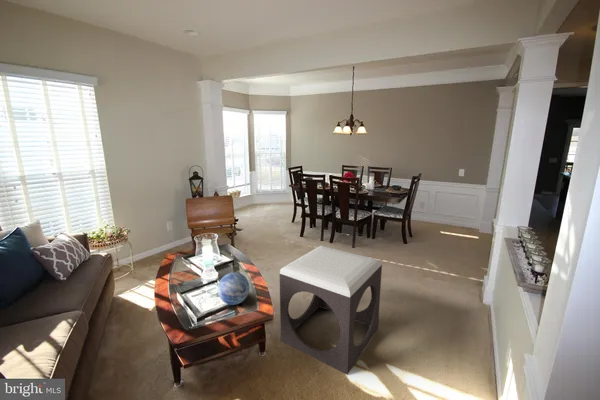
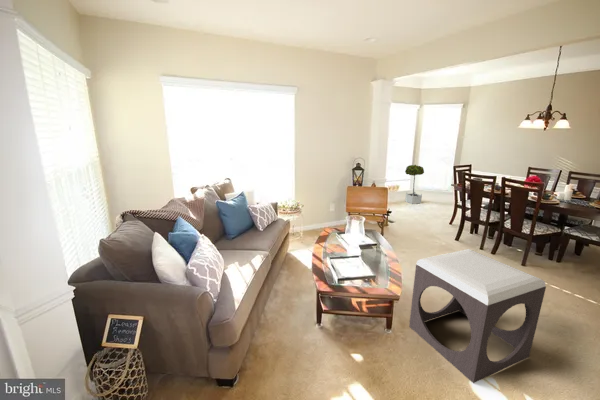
potted tree: none [244,168,263,209] -> present [405,165,424,204]
decorative orb: present [218,272,250,305] -> none [358,252,385,279]

